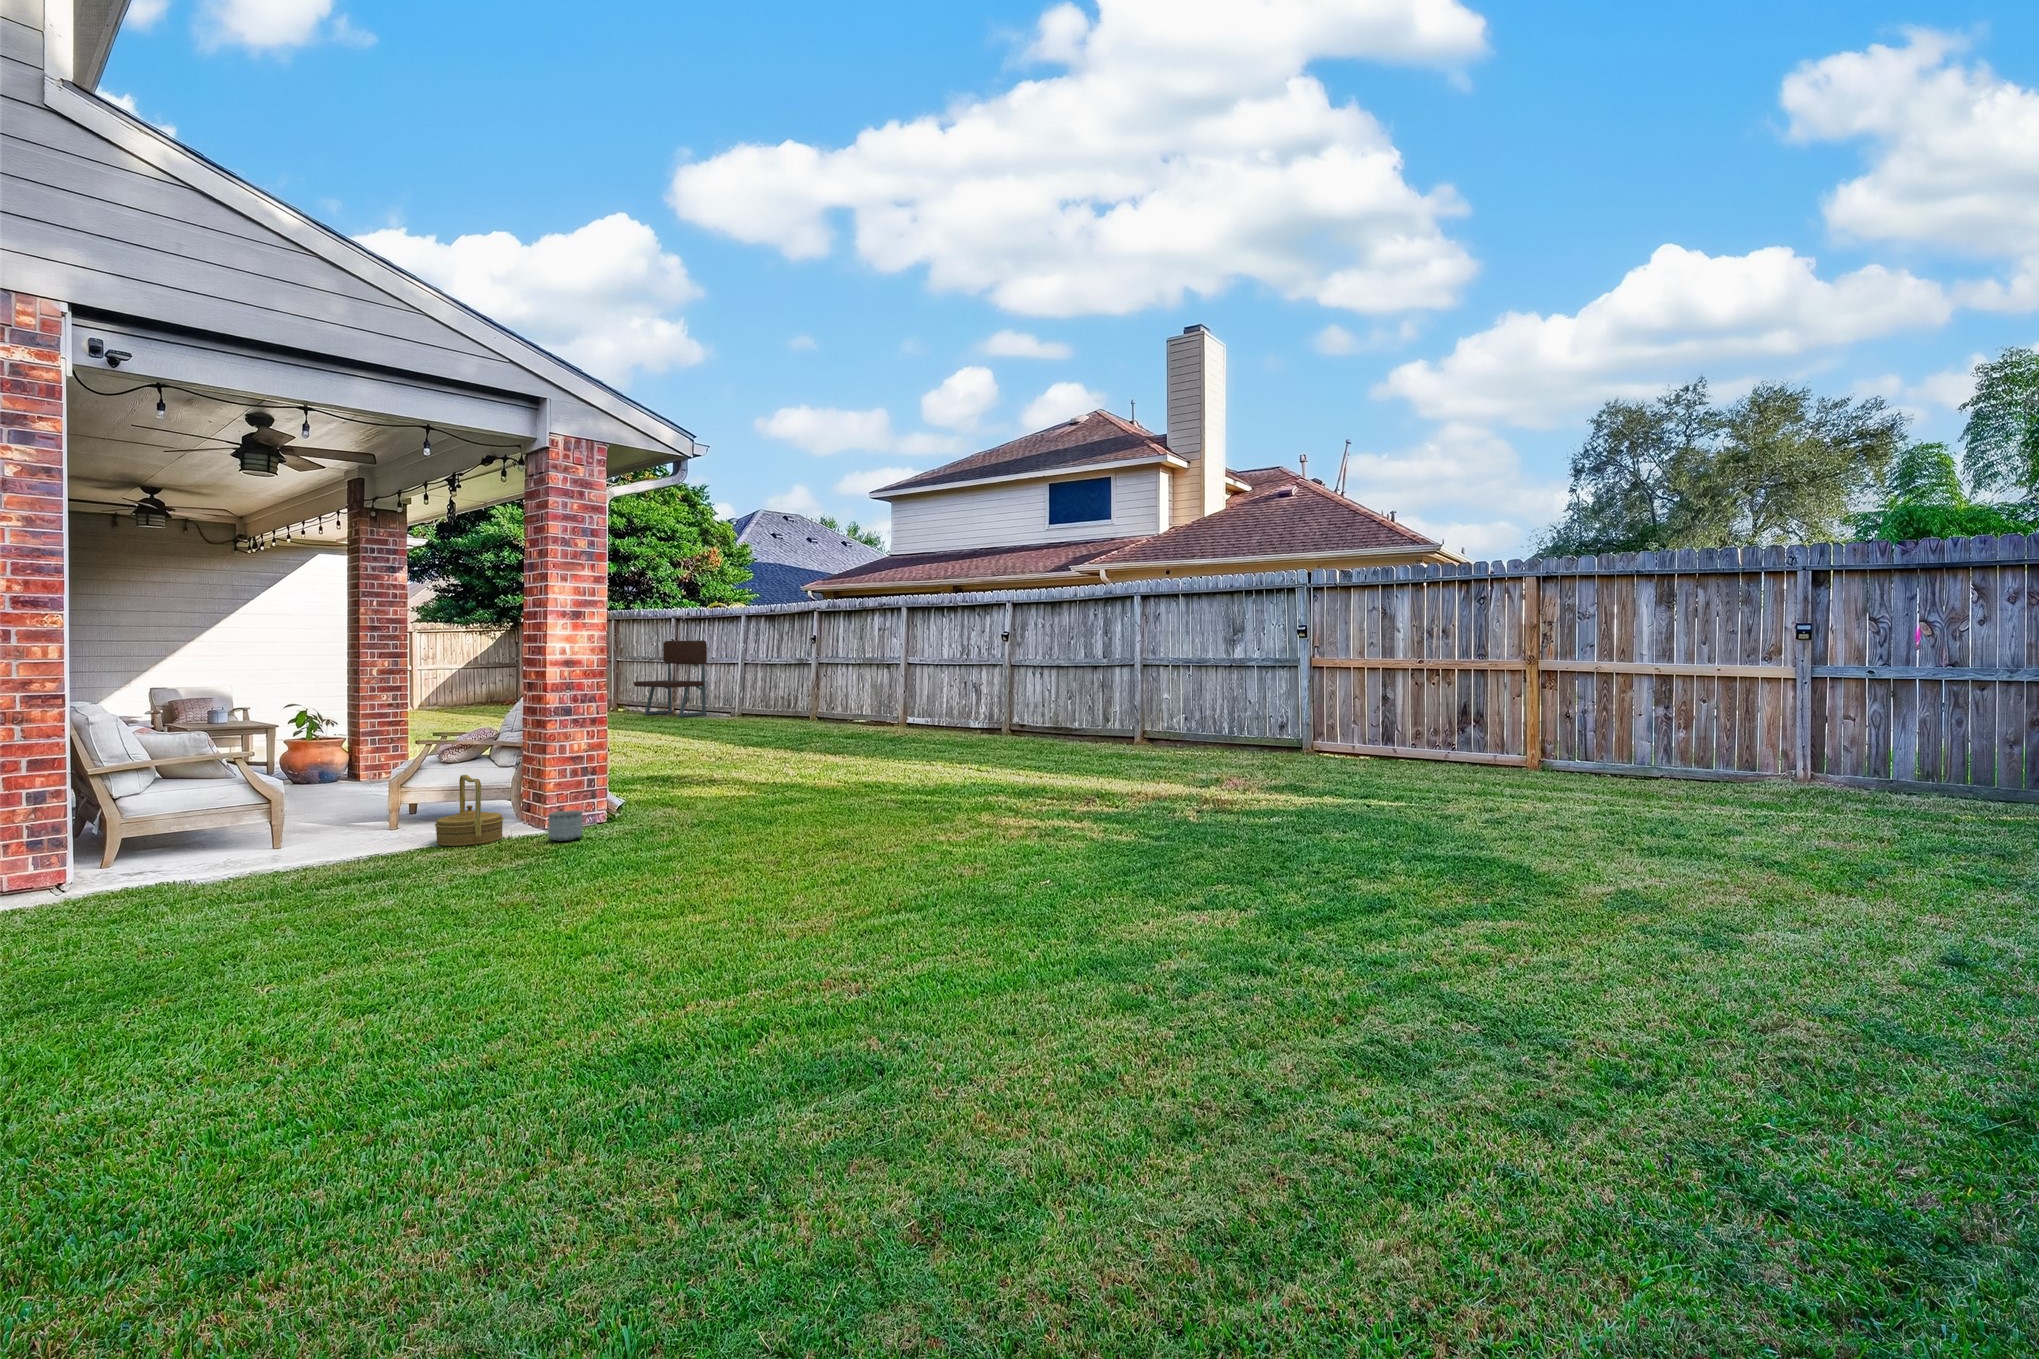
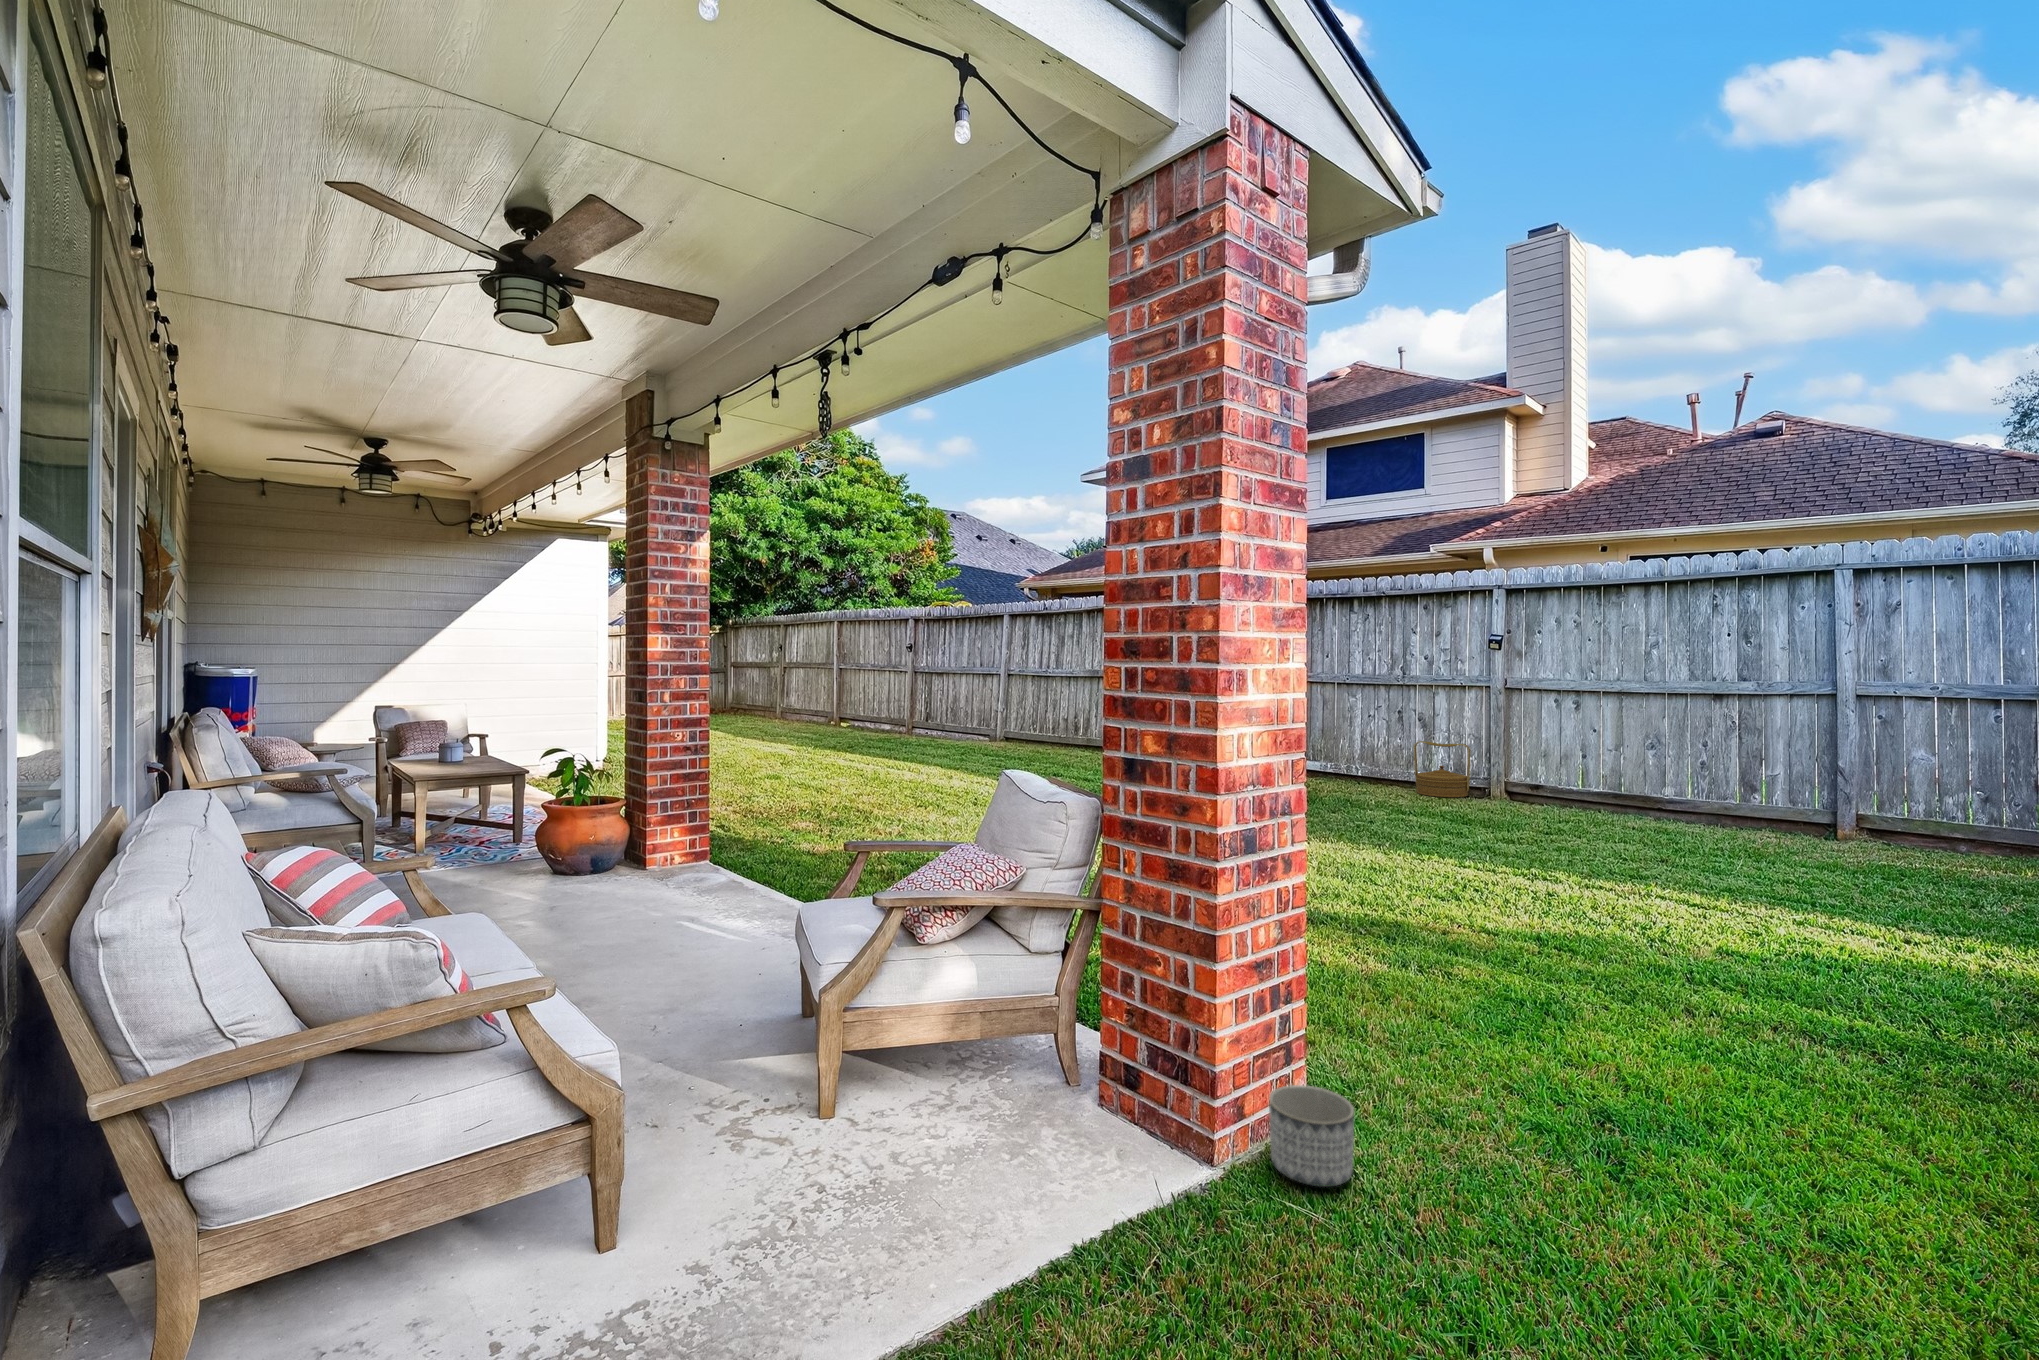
bench: present [634,640,707,717] -> none [872,646,961,741]
woven basket: present [435,775,504,846] -> present [1414,741,1471,797]

